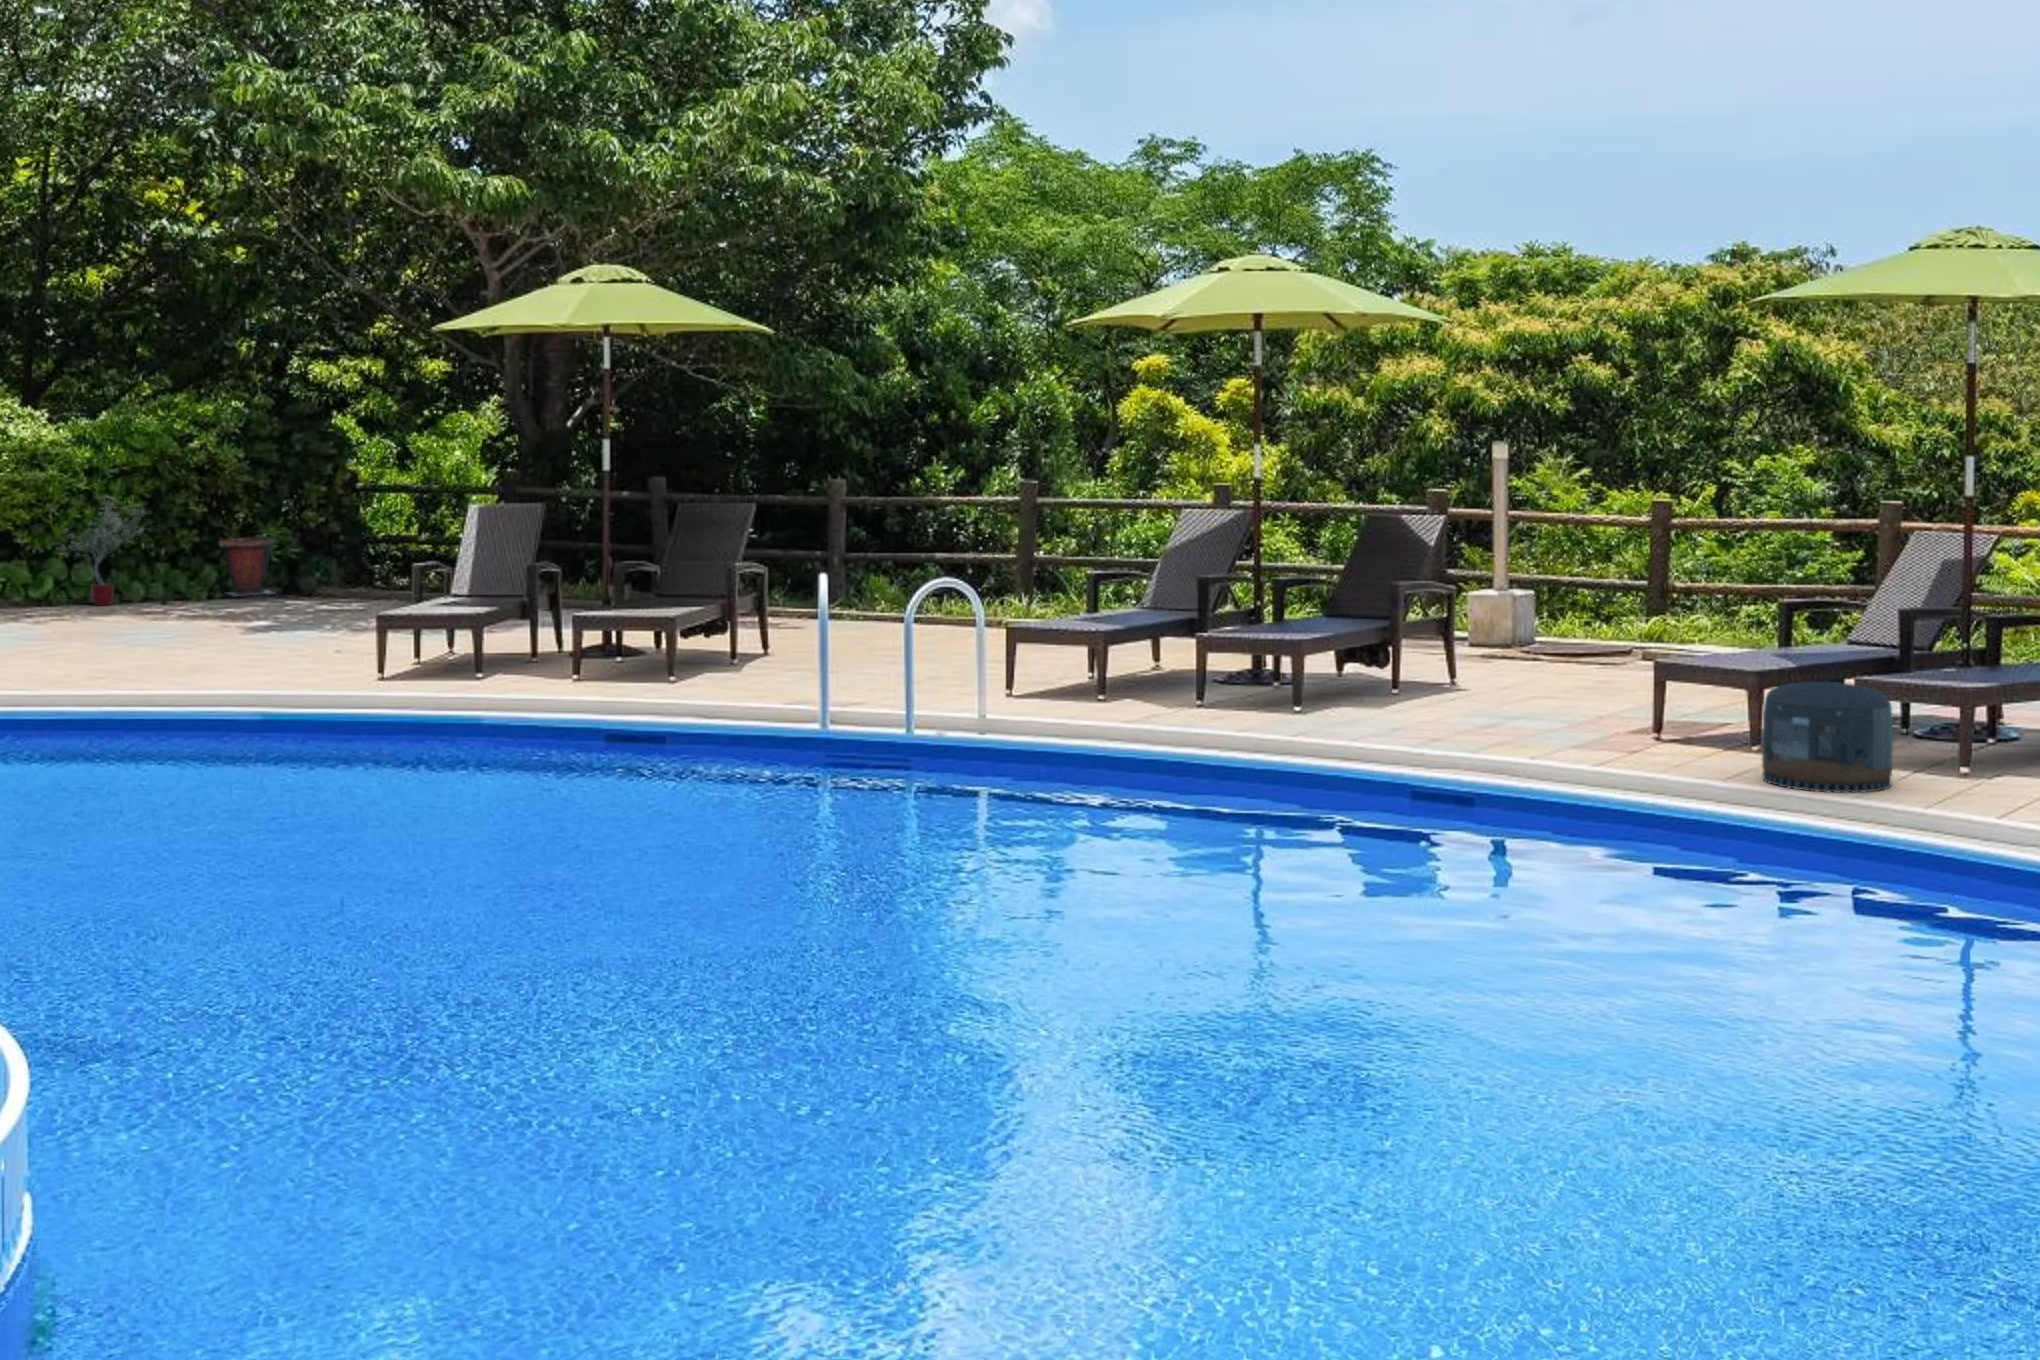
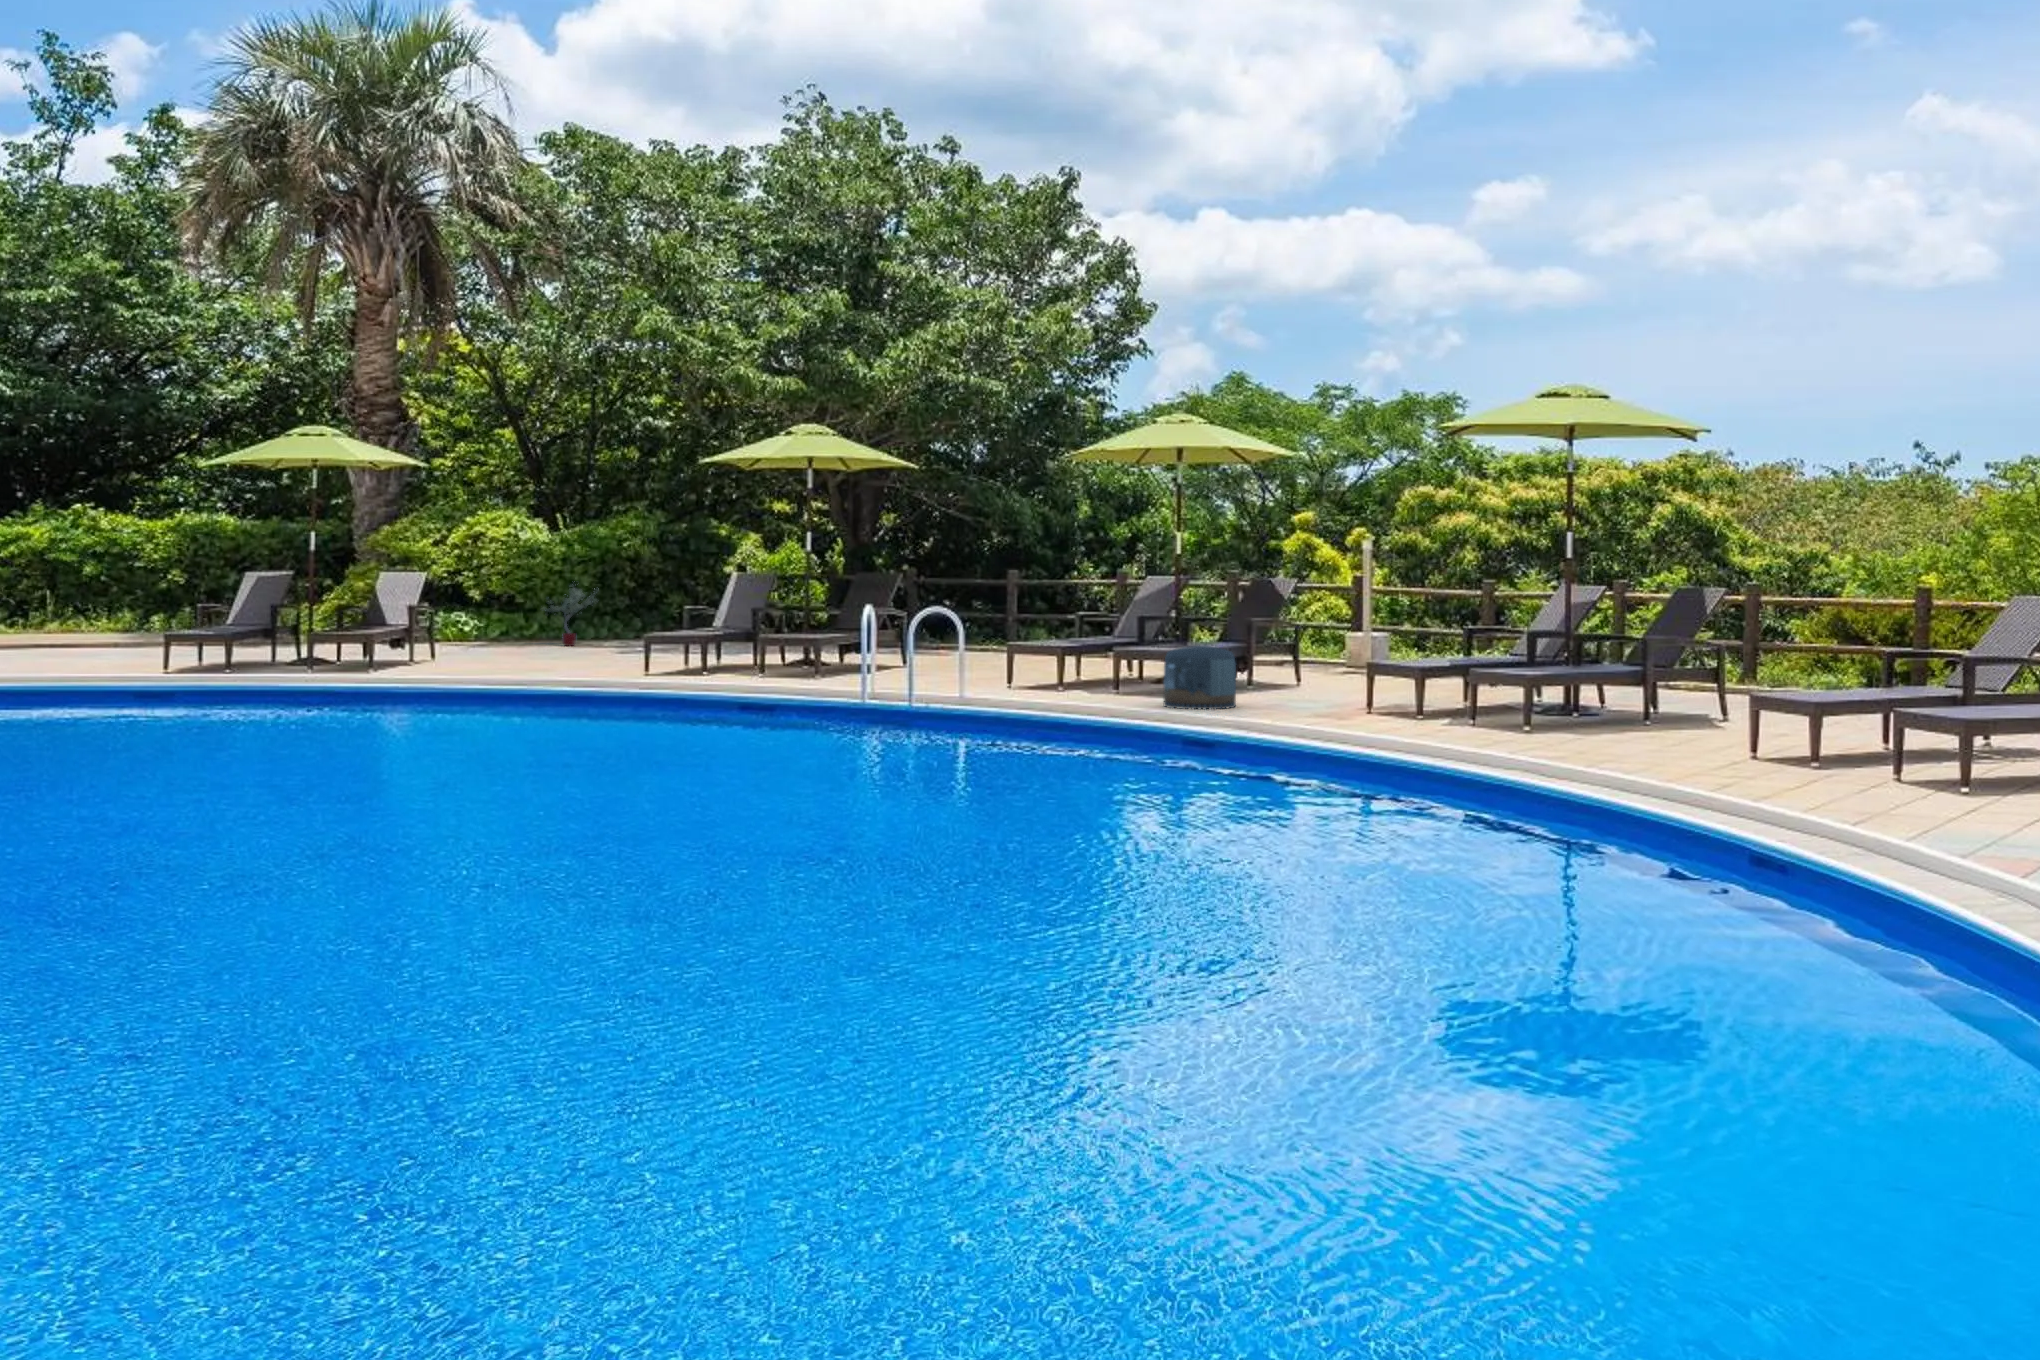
waste bin: present [219,537,274,595] -> none [651,608,687,645]
pouf: present [1762,681,1893,793] -> present [1164,646,1236,709]

